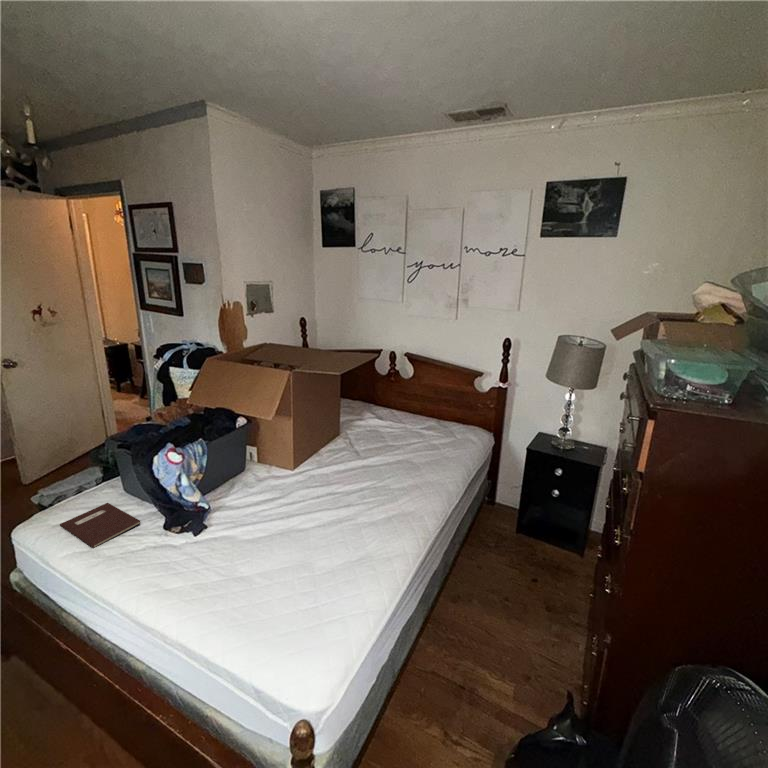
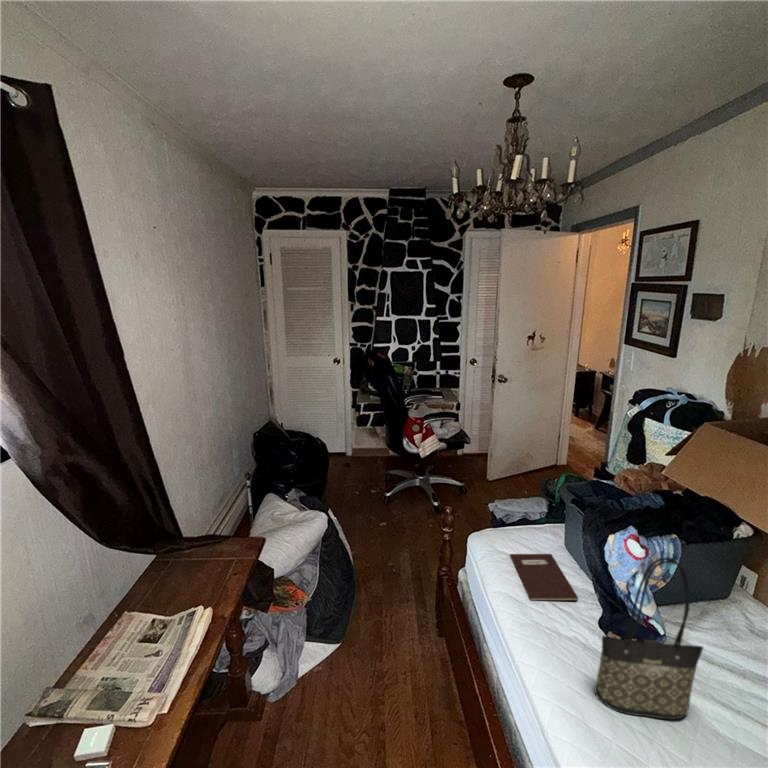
tote bag: none [159,444,228,575] -> present [594,557,703,719]

